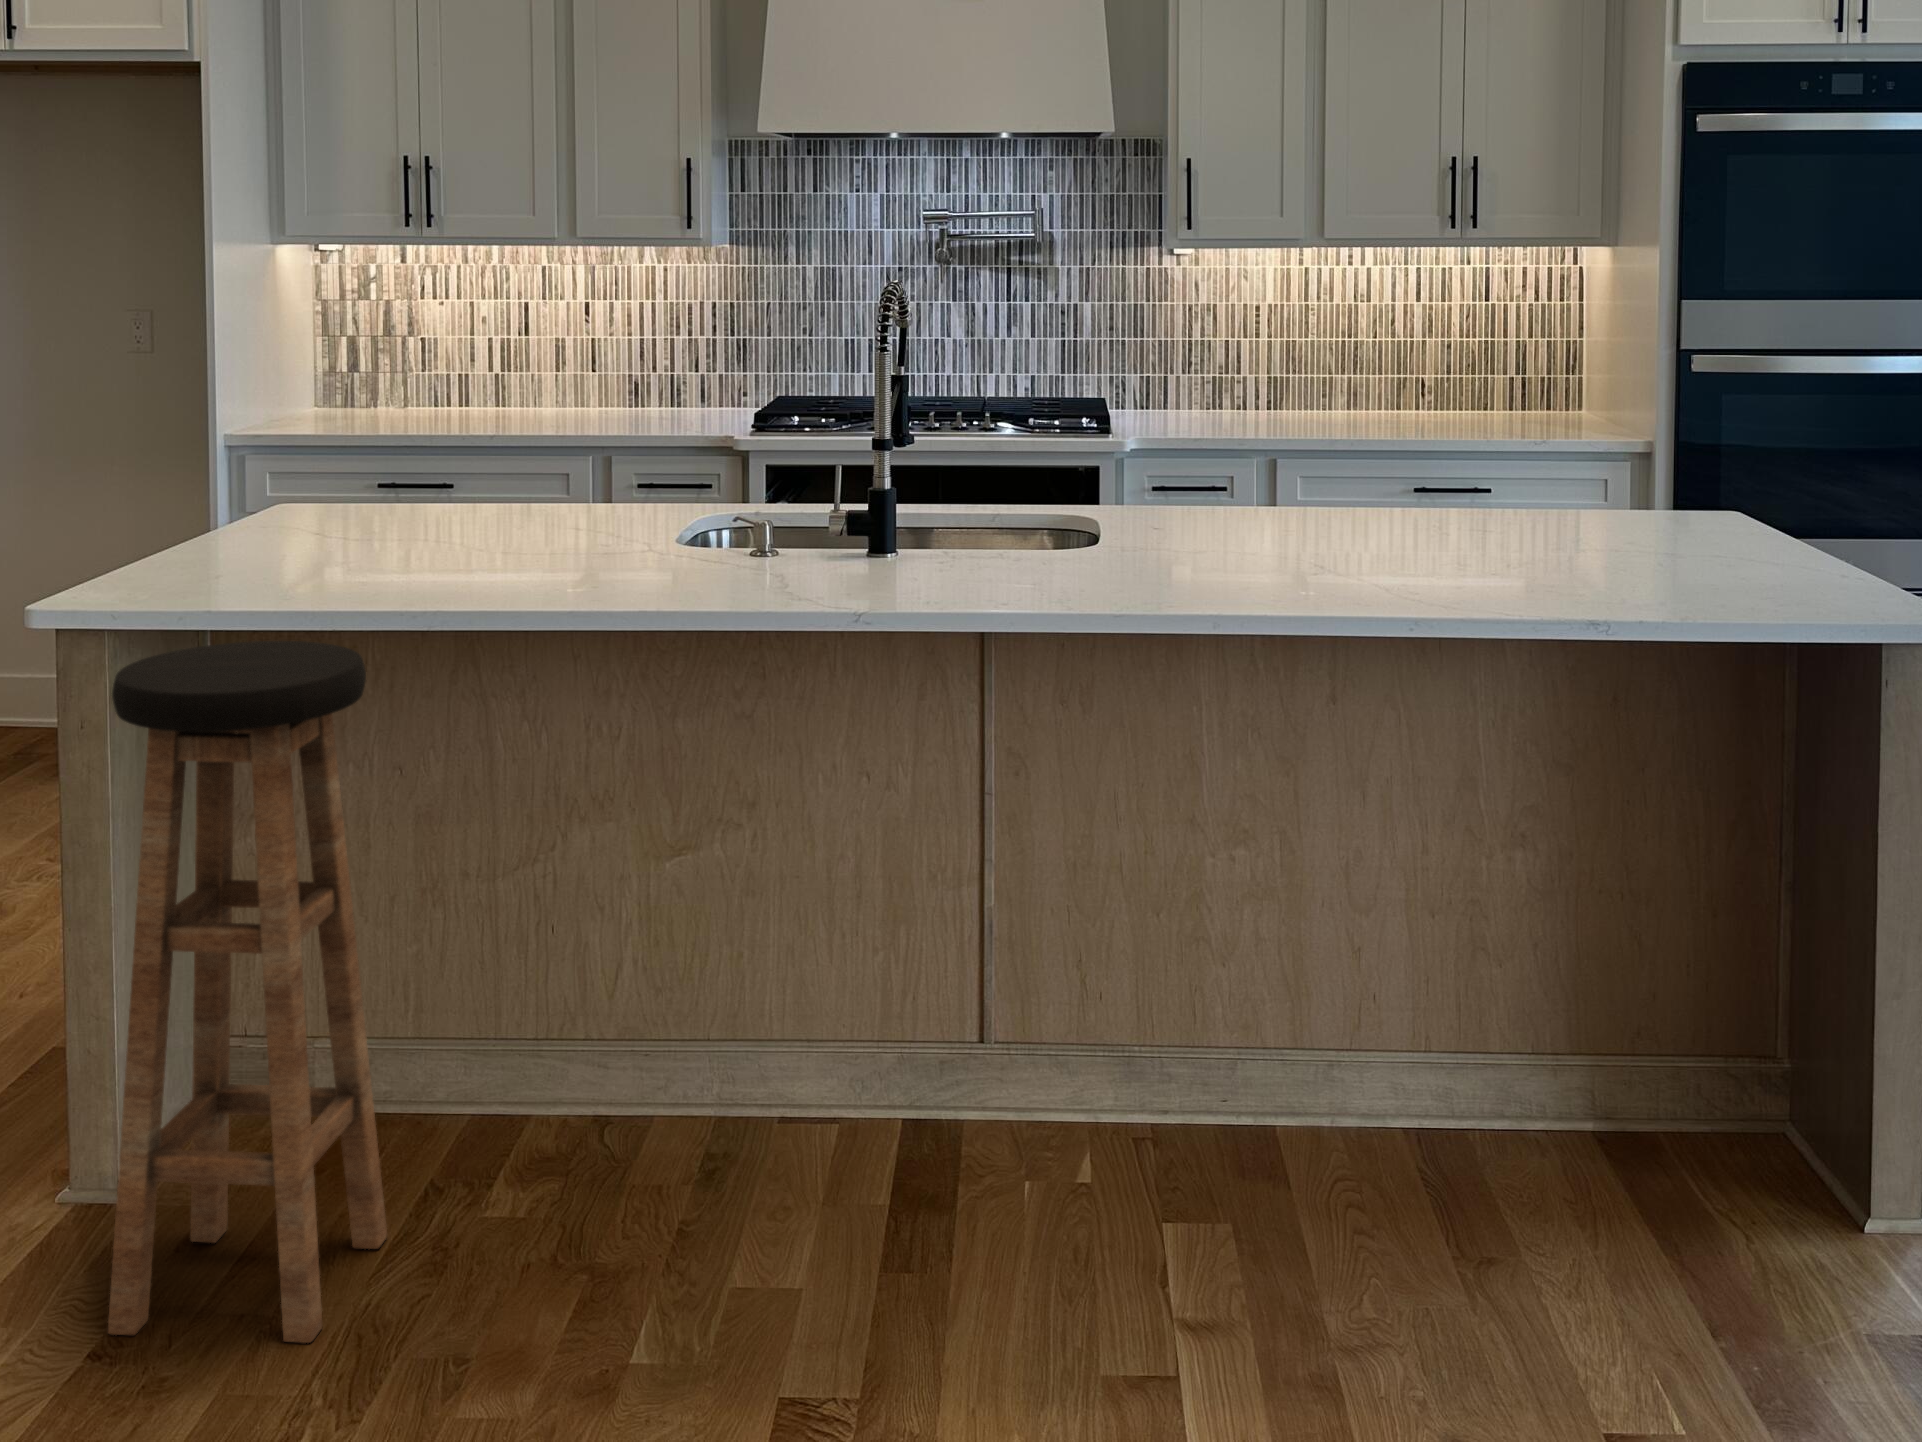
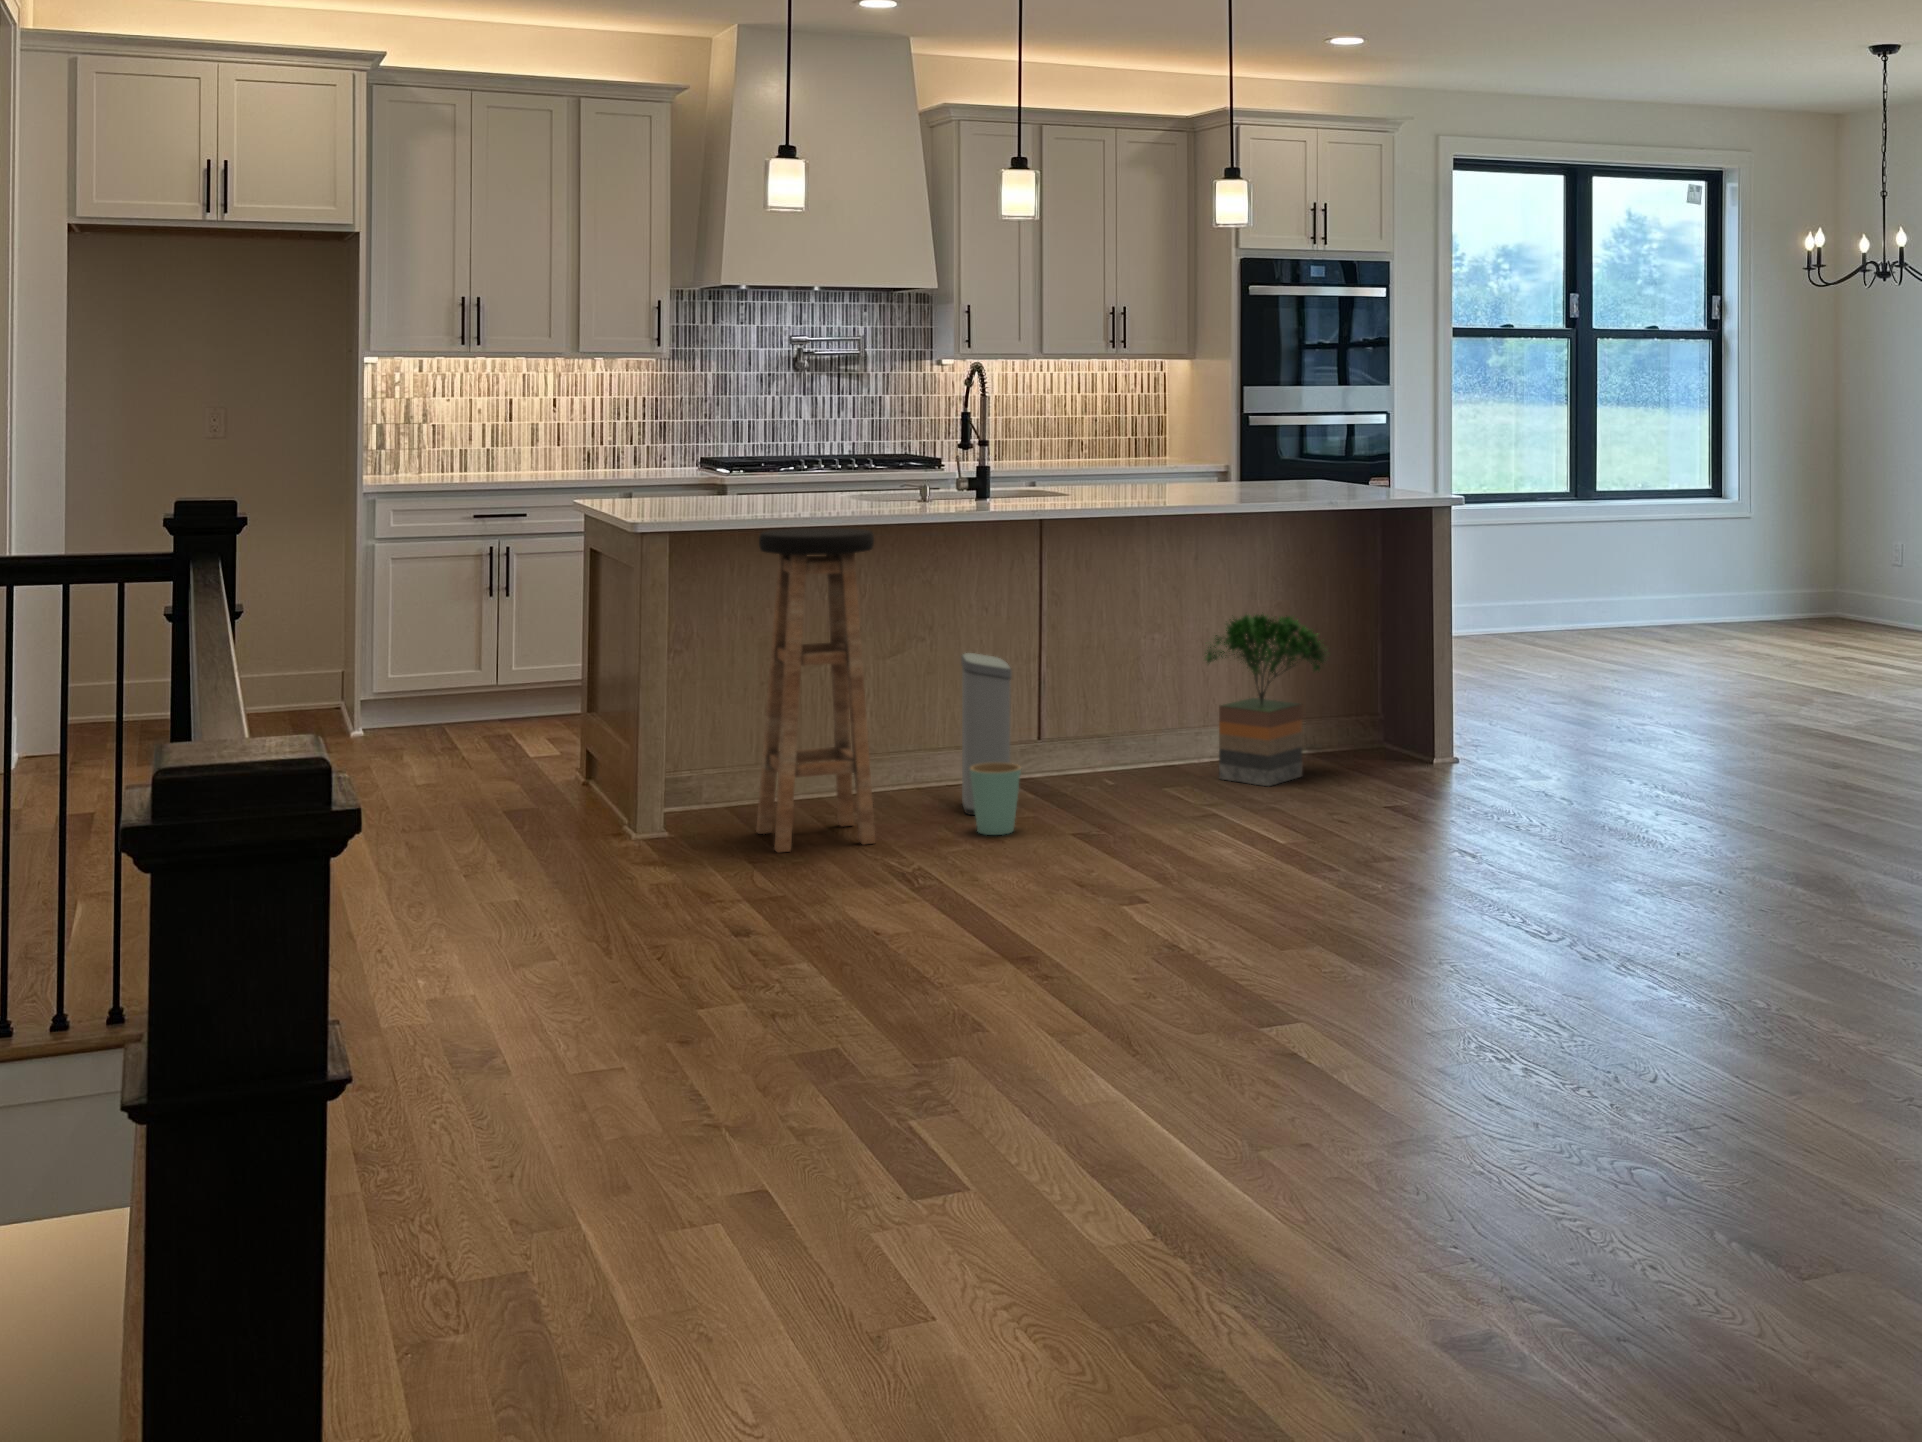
potted tree: none [1226,852,1521,1280] -> present [1205,615,1326,787]
trash can: none [521,903,749,1373] -> present [961,653,1021,835]

